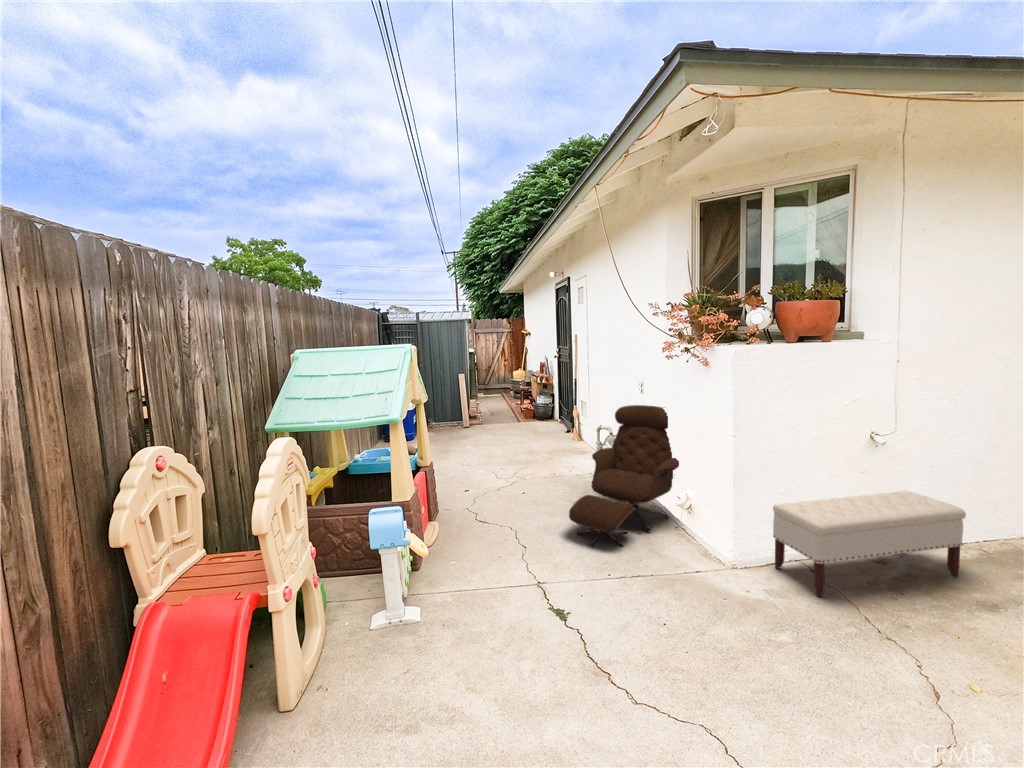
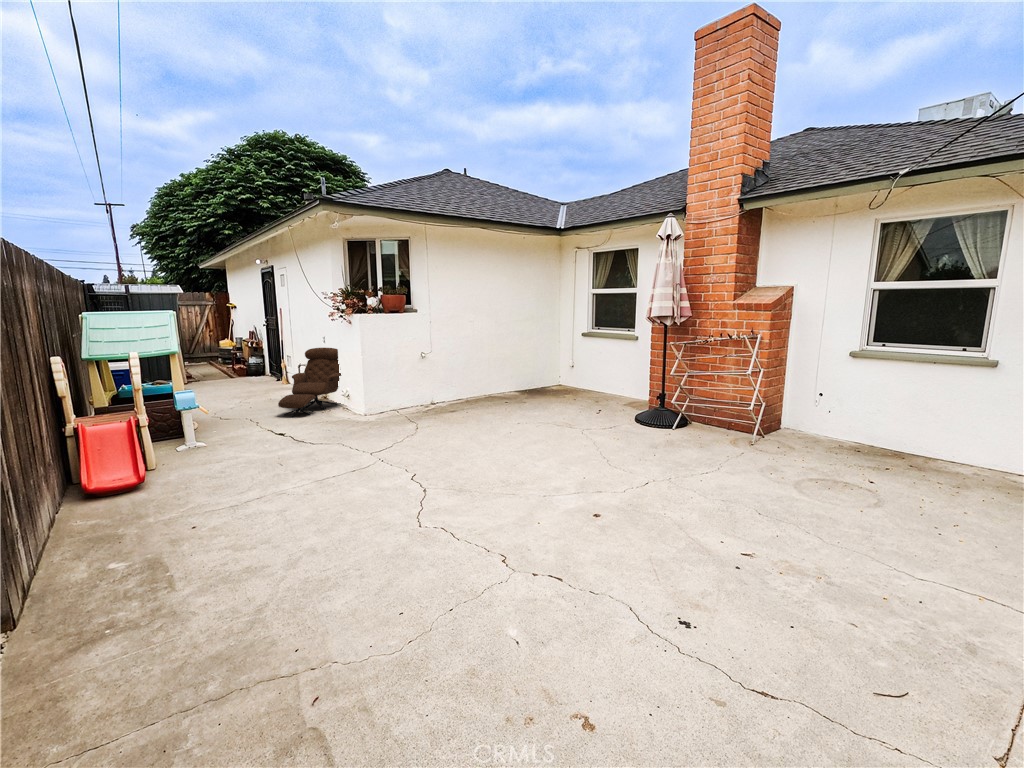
bench: present [773,491,966,597] -> none [376,376,444,414]

